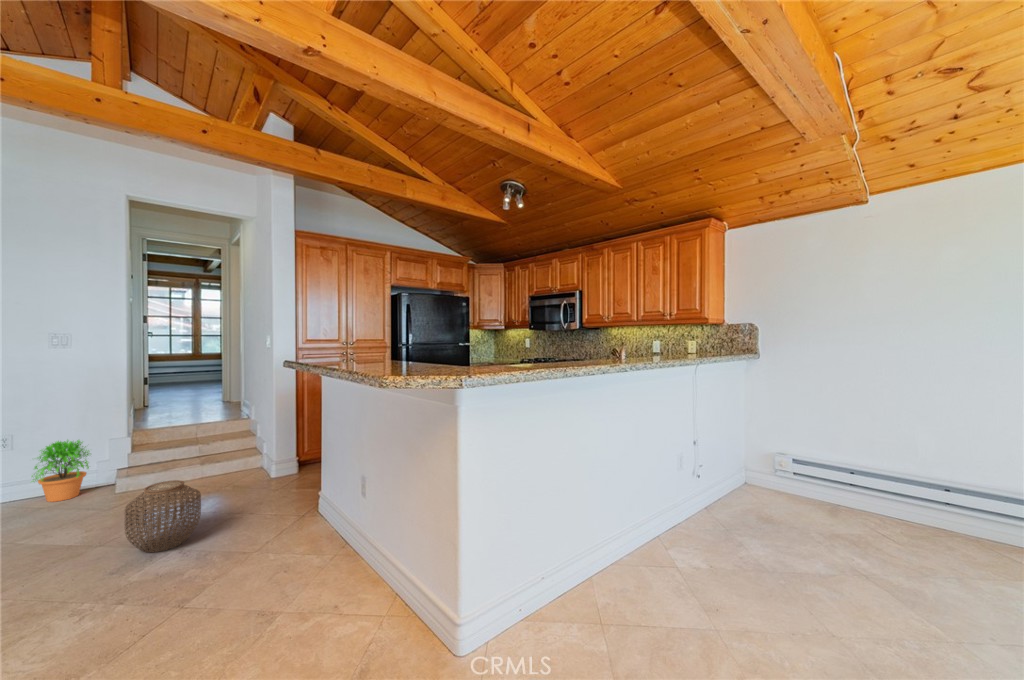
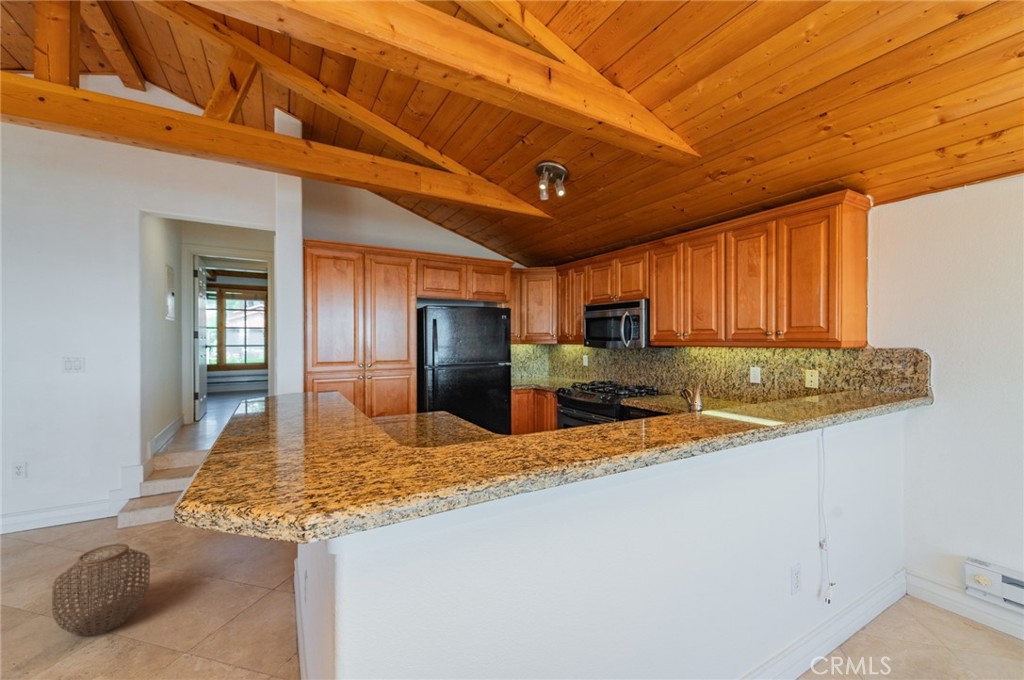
potted plant: present [32,440,89,502] -> none [35,470,101,537]

